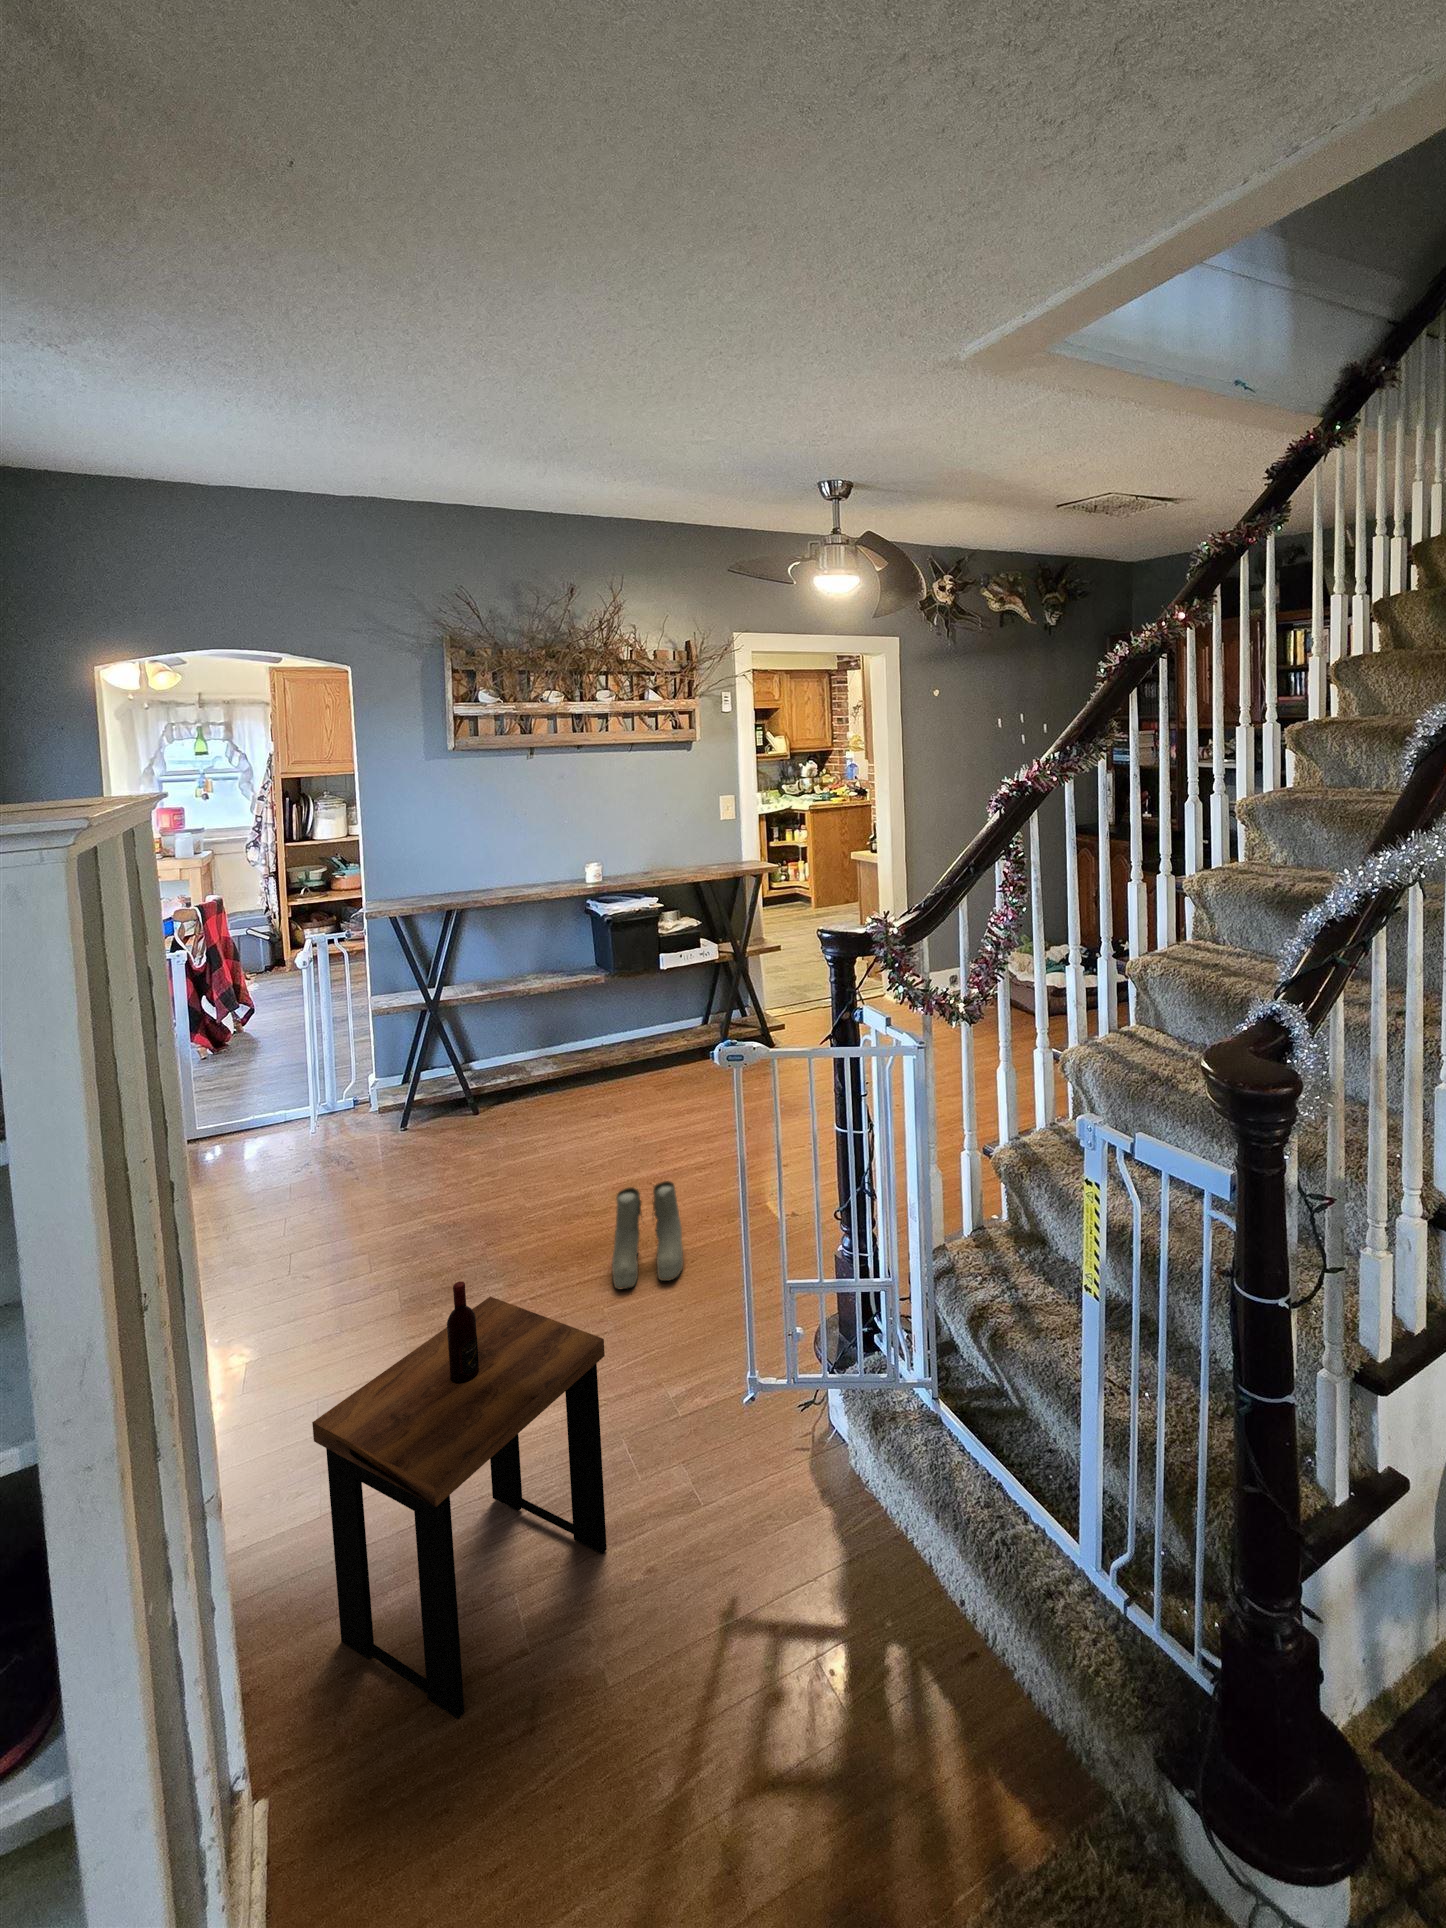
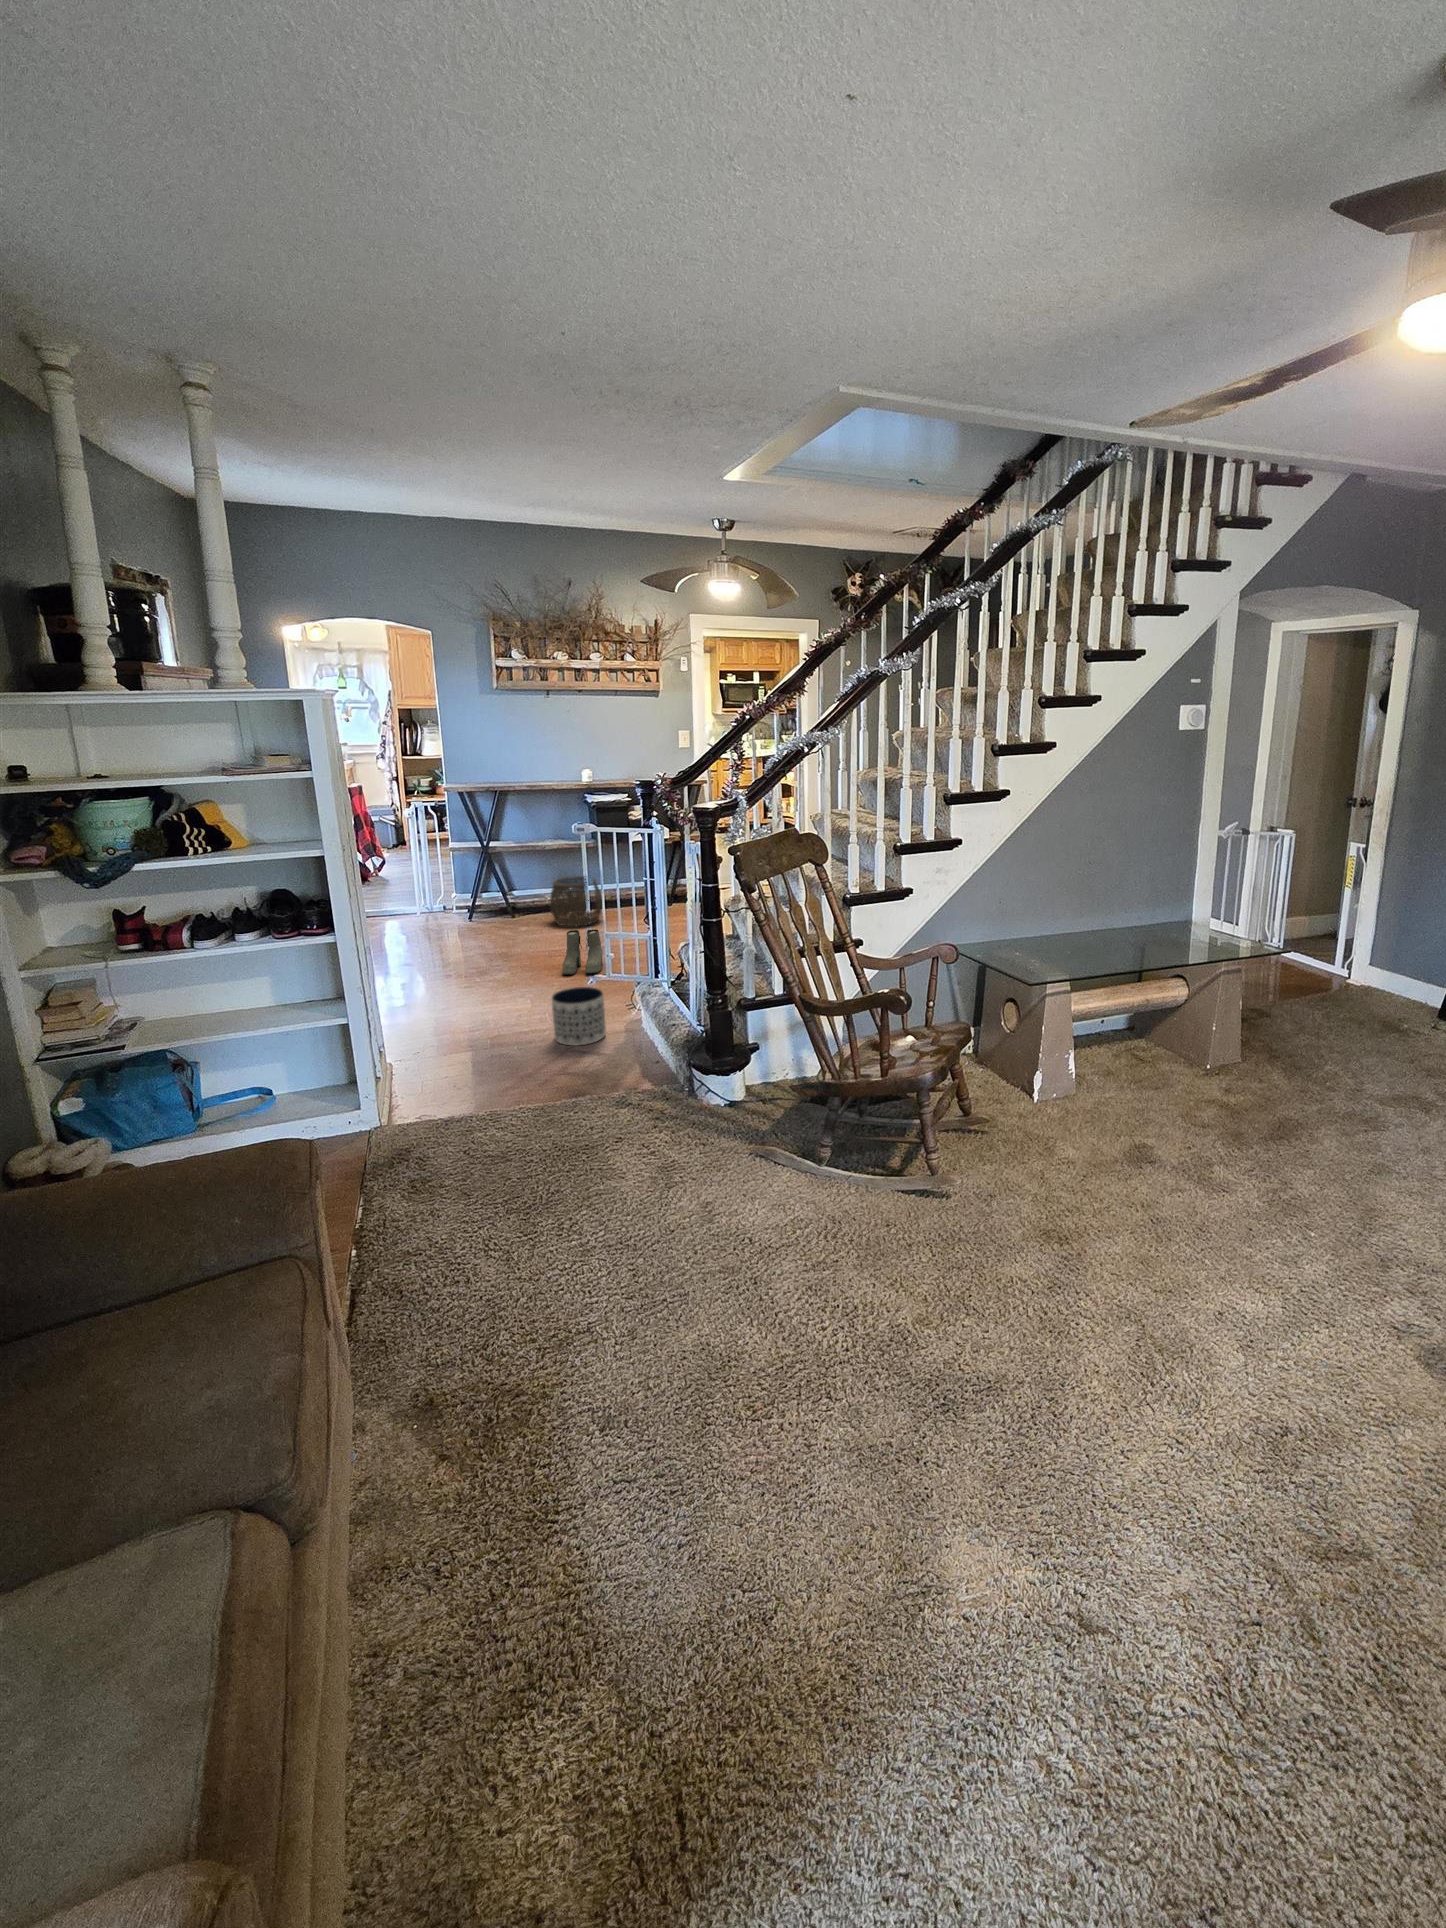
woven basket: none [542,1040,629,1135] -> present [550,876,602,927]
side table: present [312,1282,607,1719] -> none [404,907,528,1056]
planter: none [678,1420,799,1615] -> present [552,987,606,1046]

